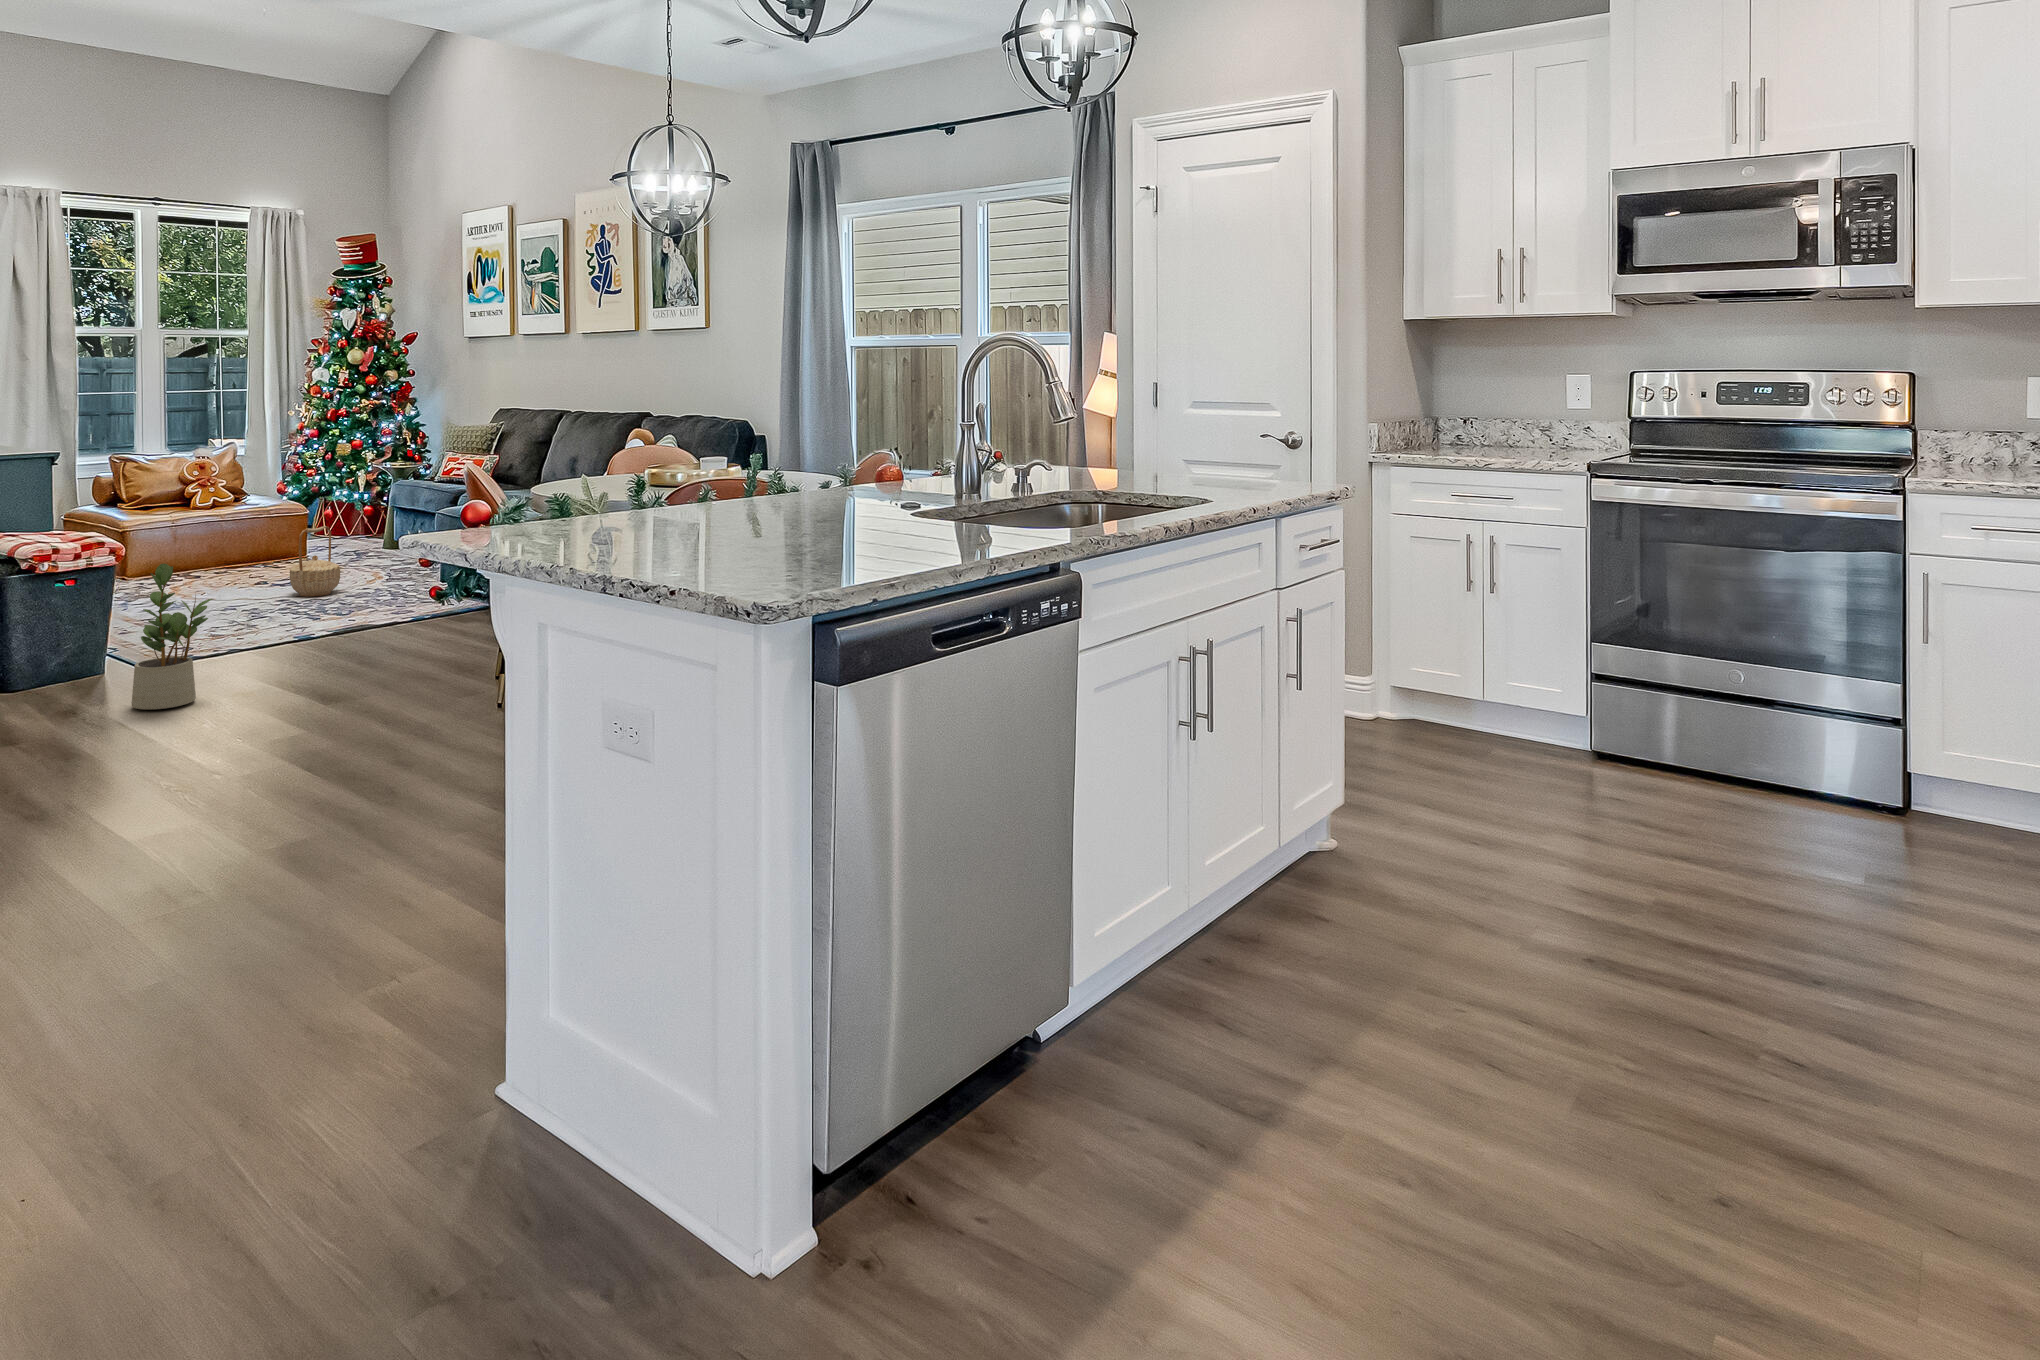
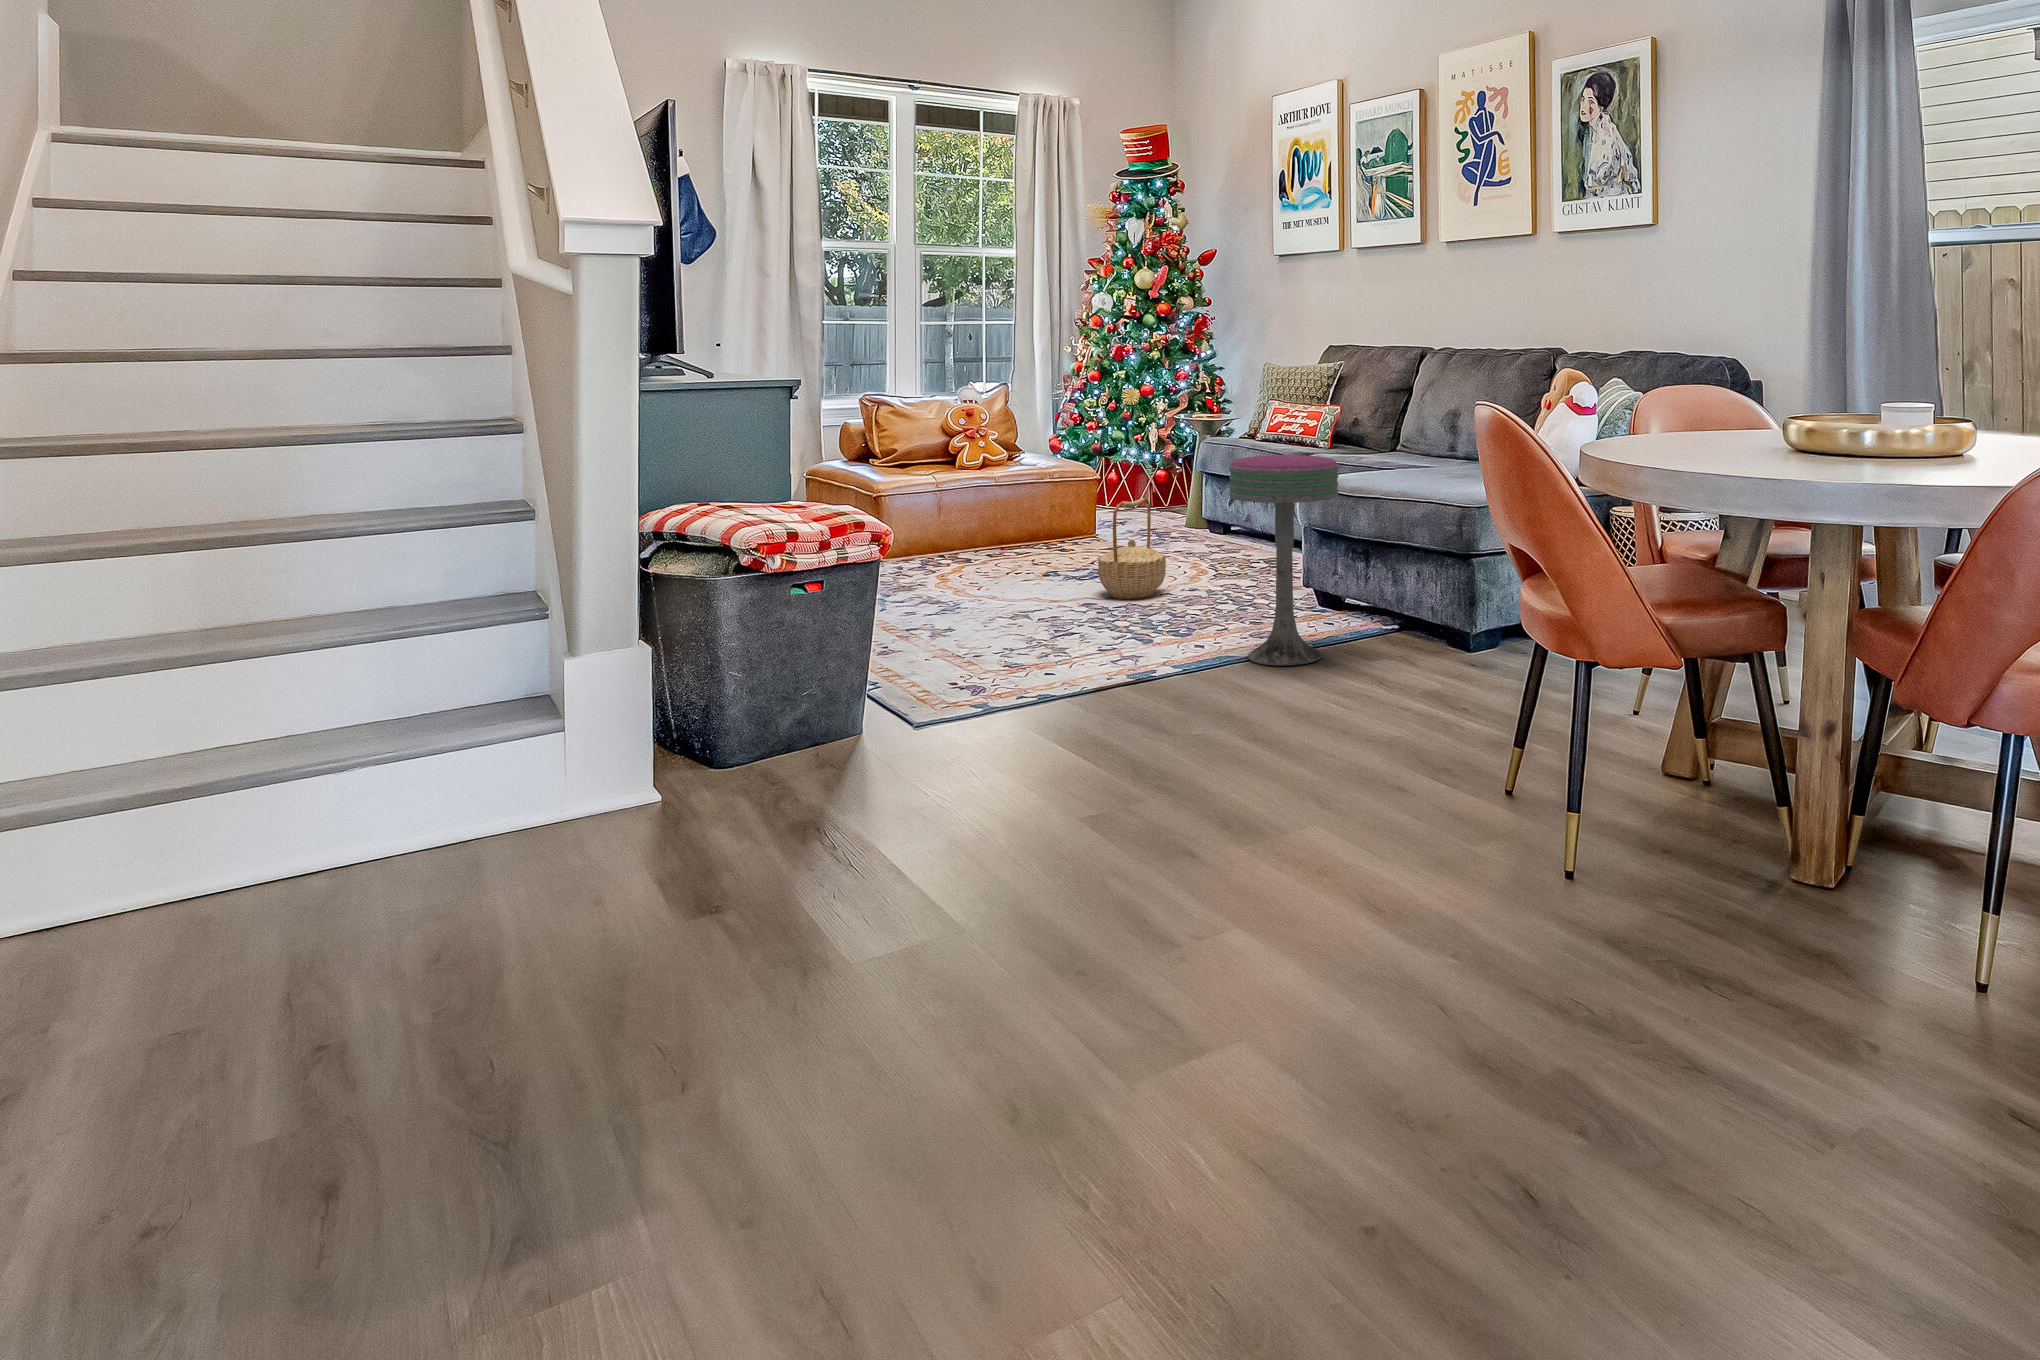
bar stool: none [365,494,440,629] -> present [1229,455,1338,666]
potted plant: present [132,564,212,709] -> none [914,569,1042,830]

